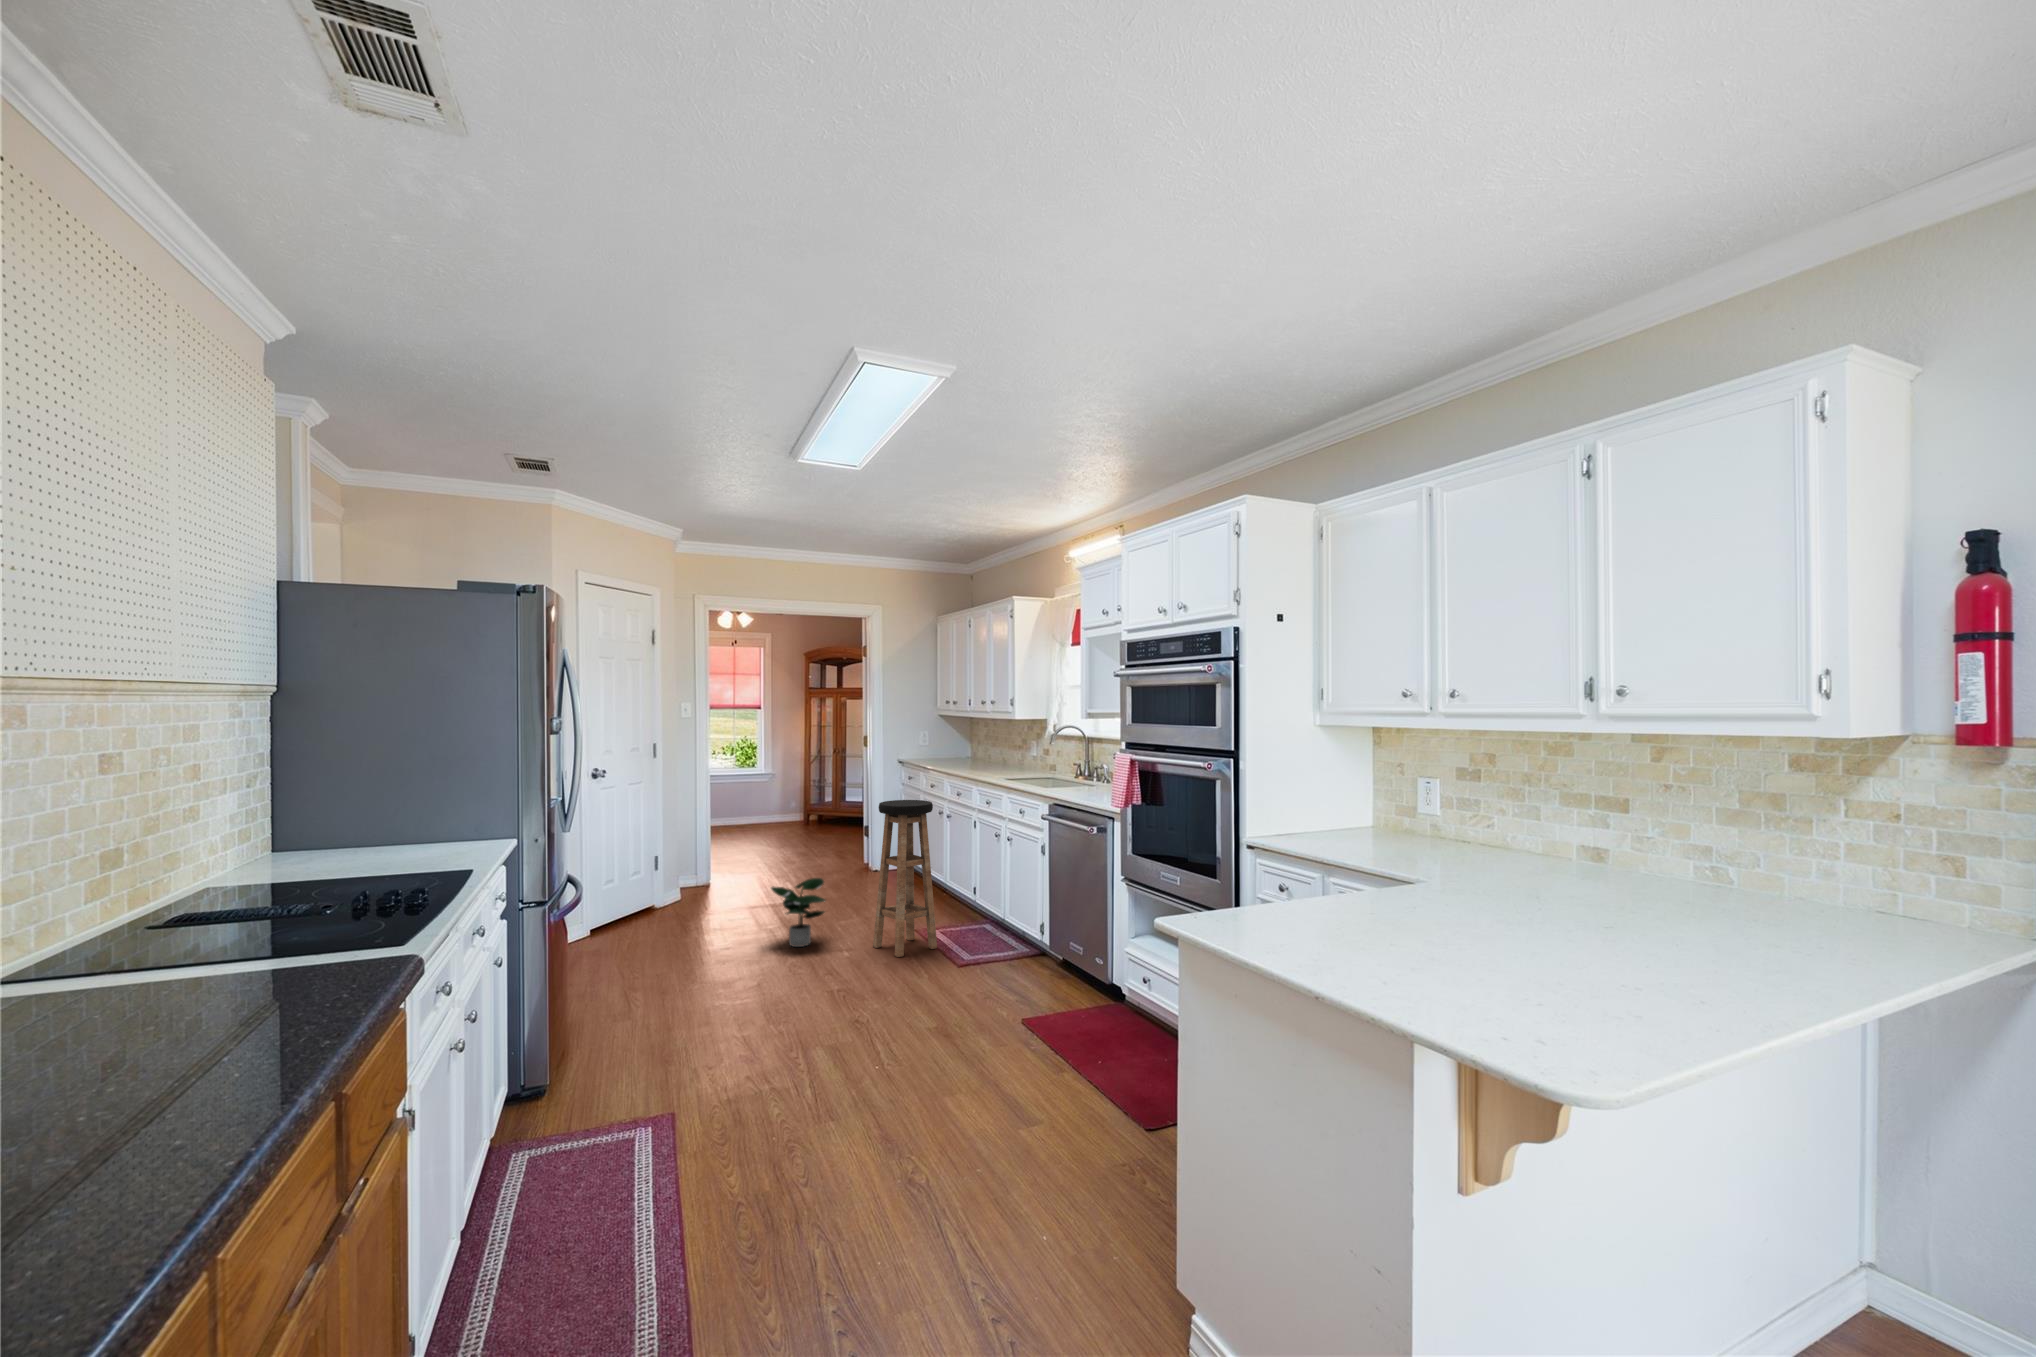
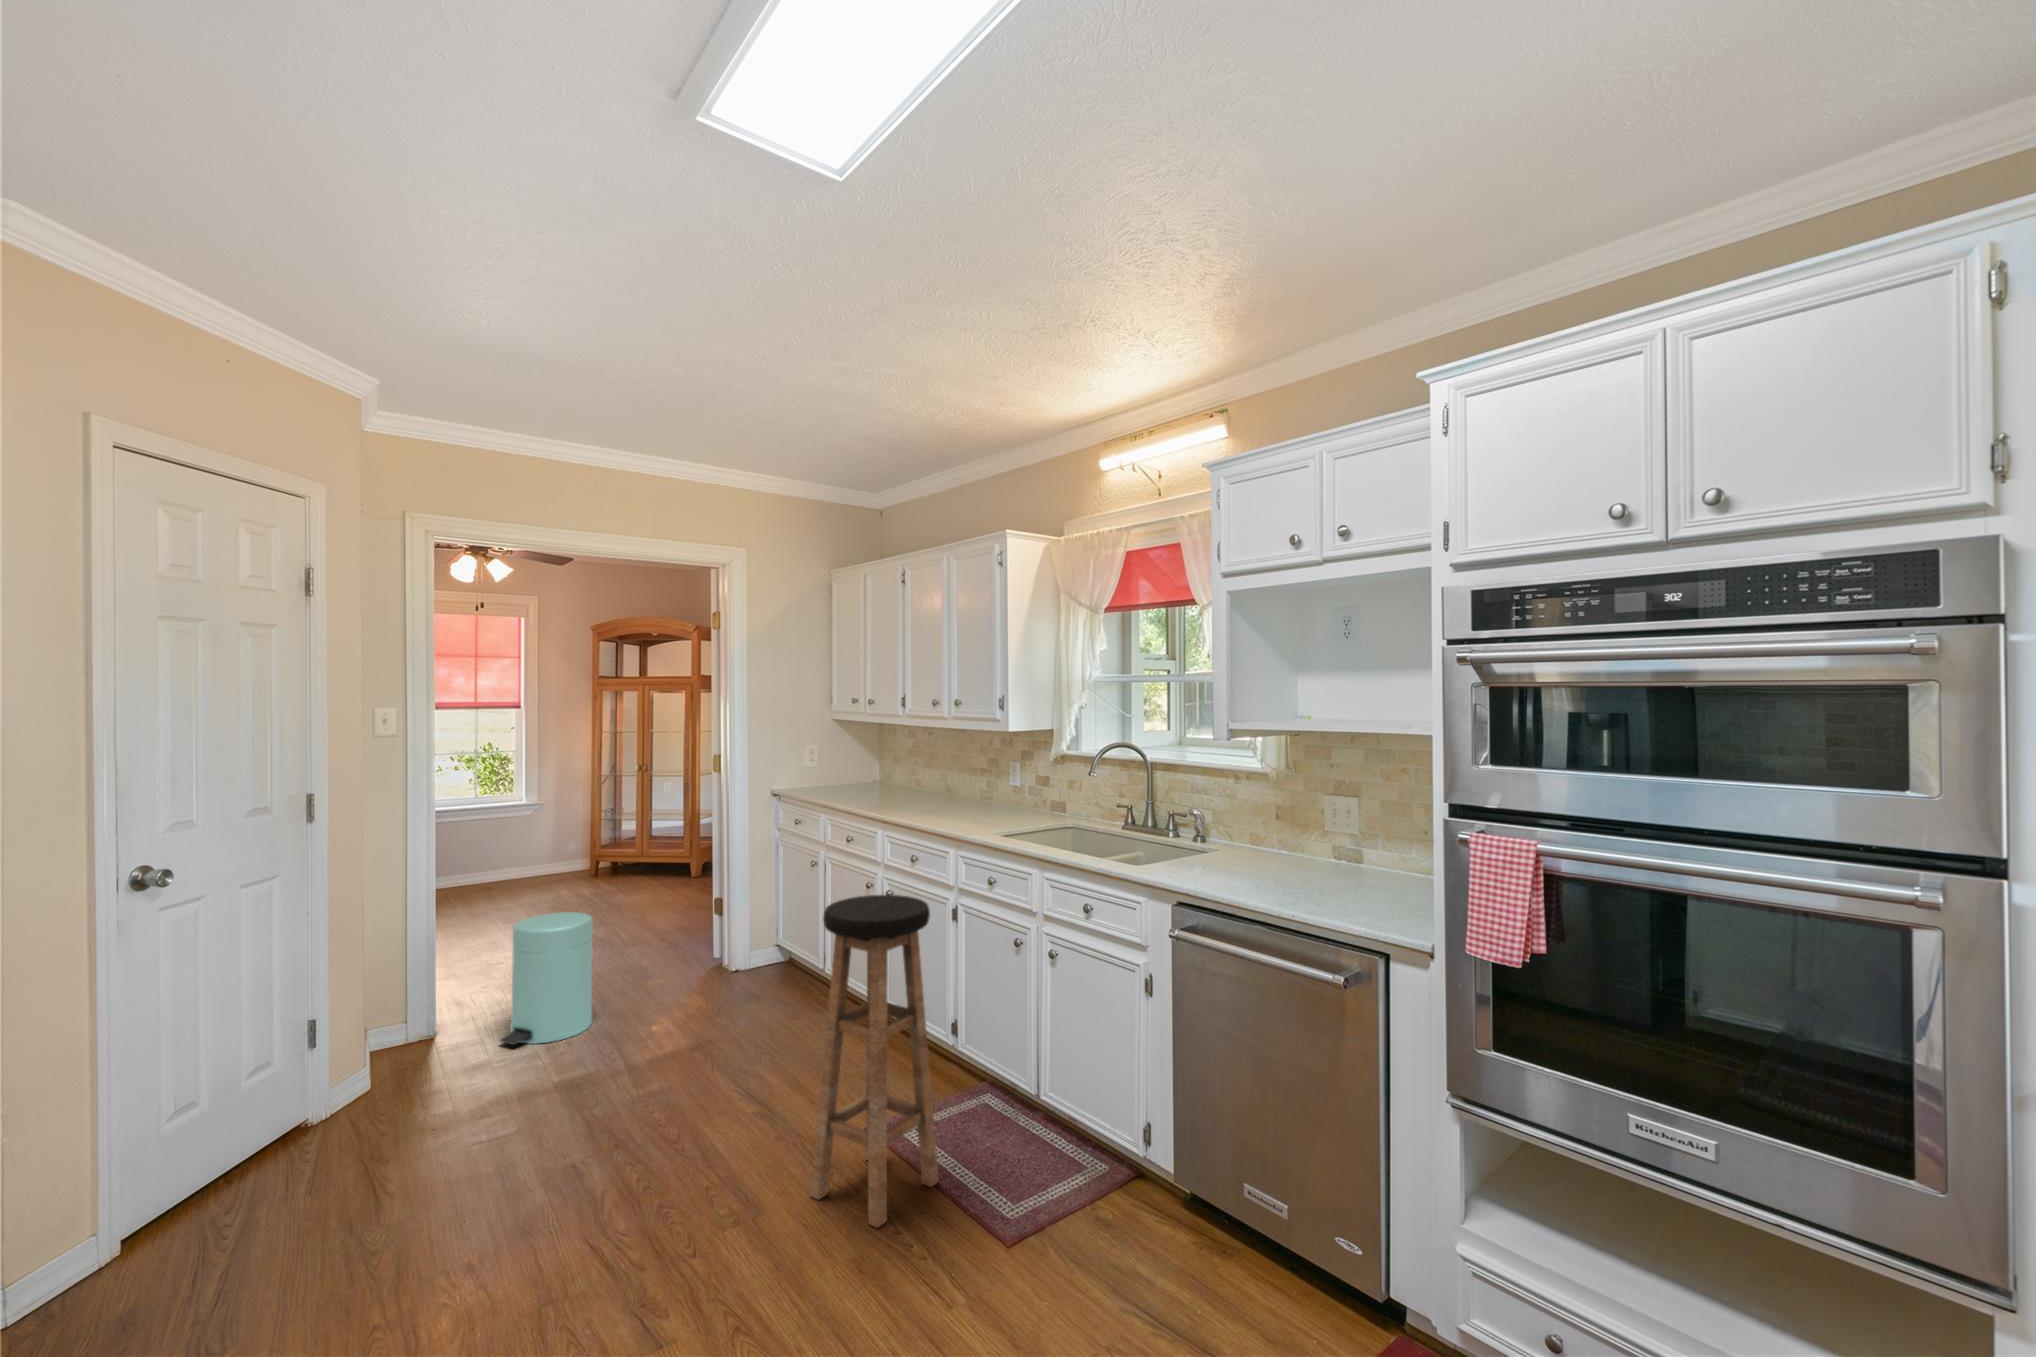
trash can: none [741,823,789,892] -> present [500,912,593,1045]
potted plant: present [771,878,825,947] -> none [586,1059,715,1223]

